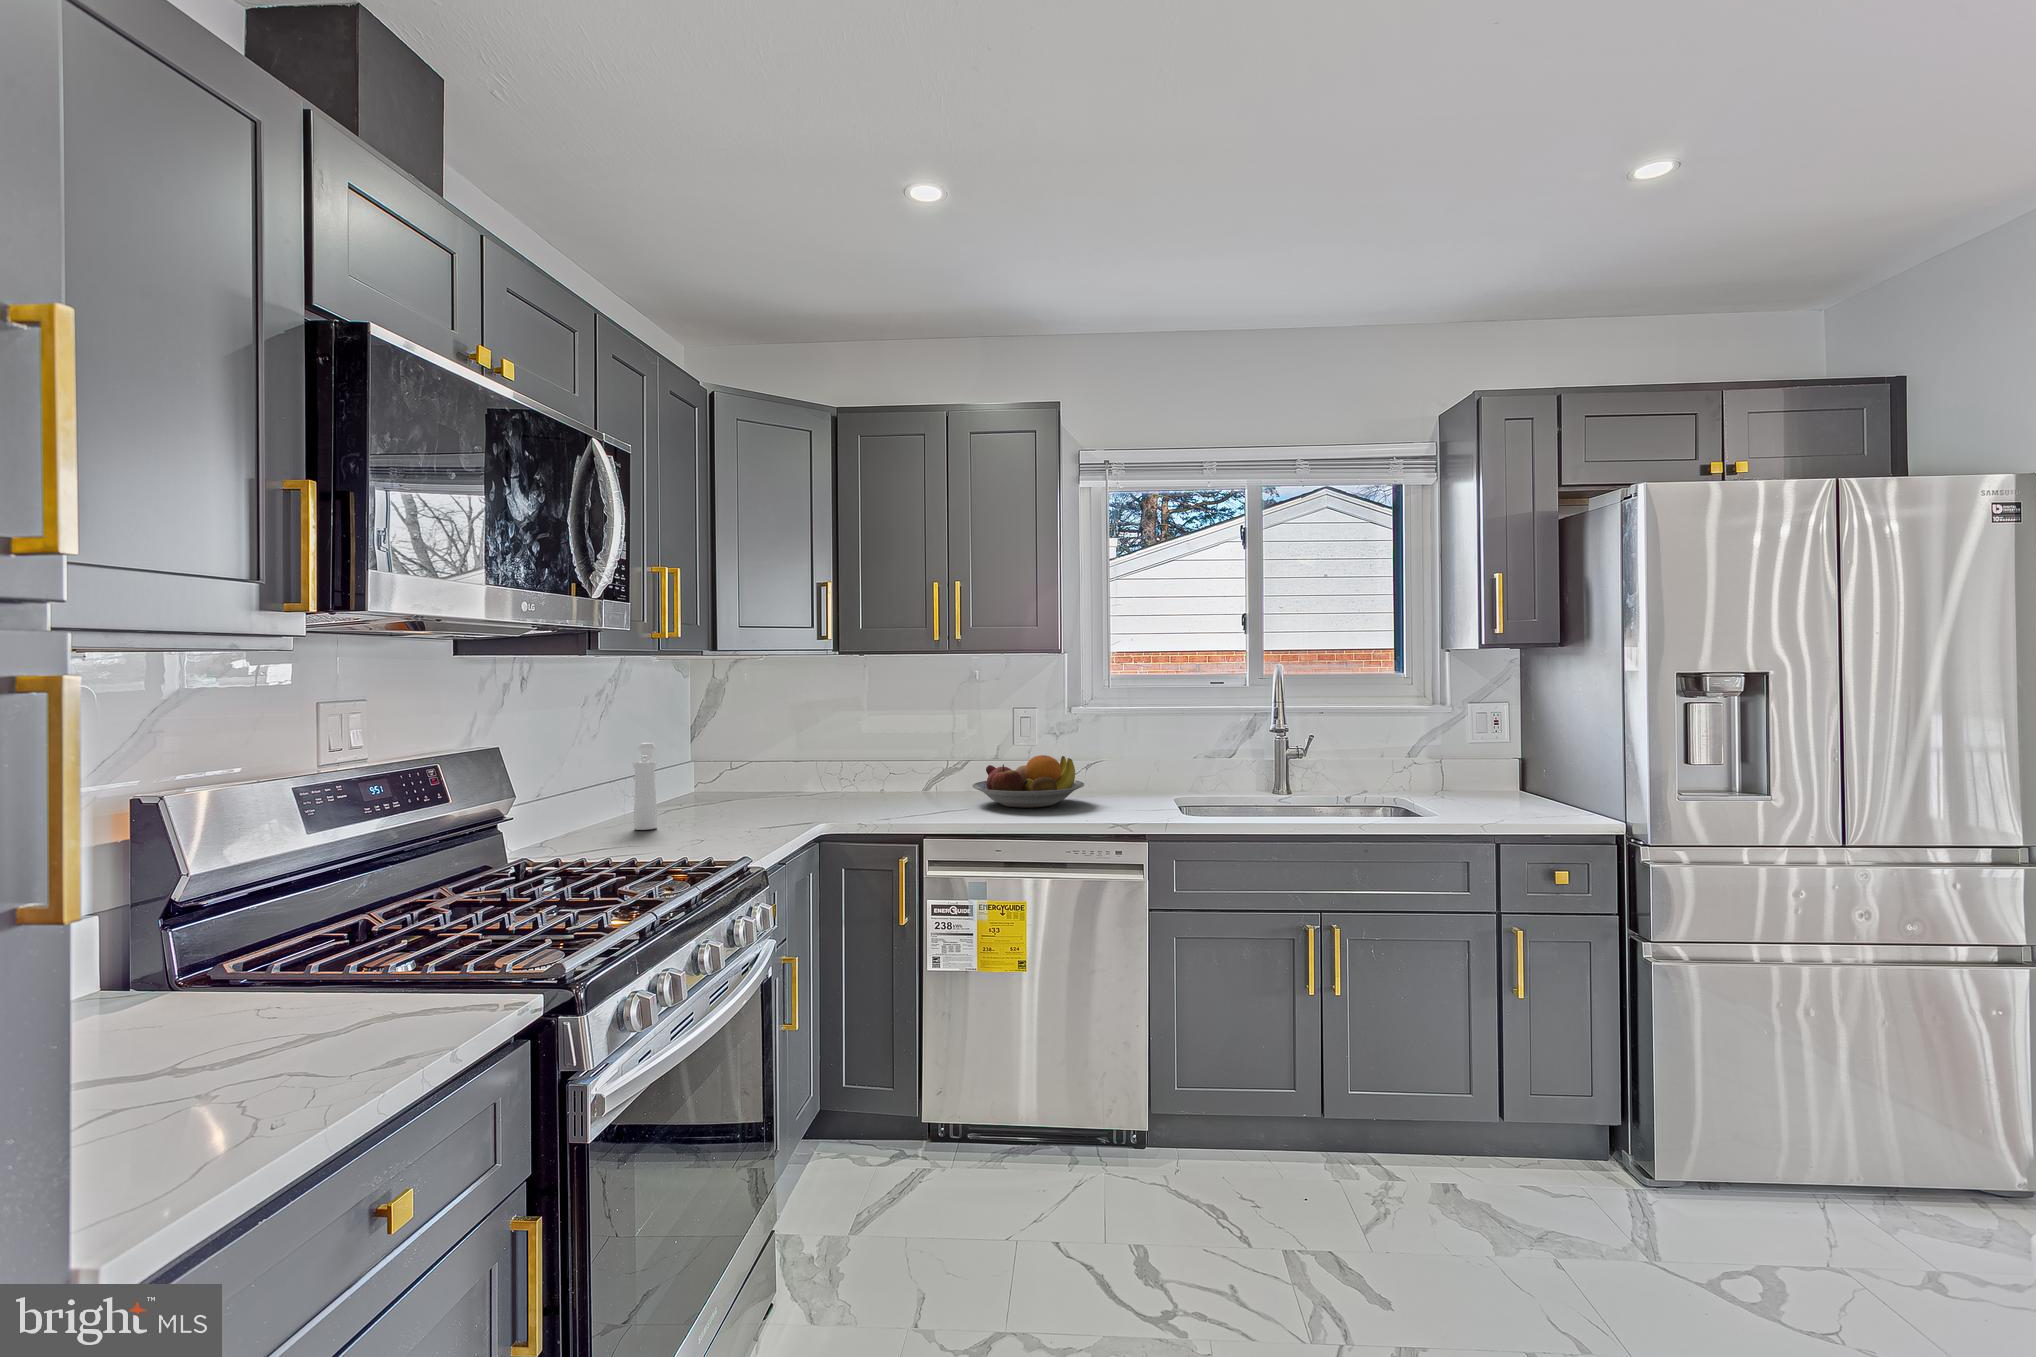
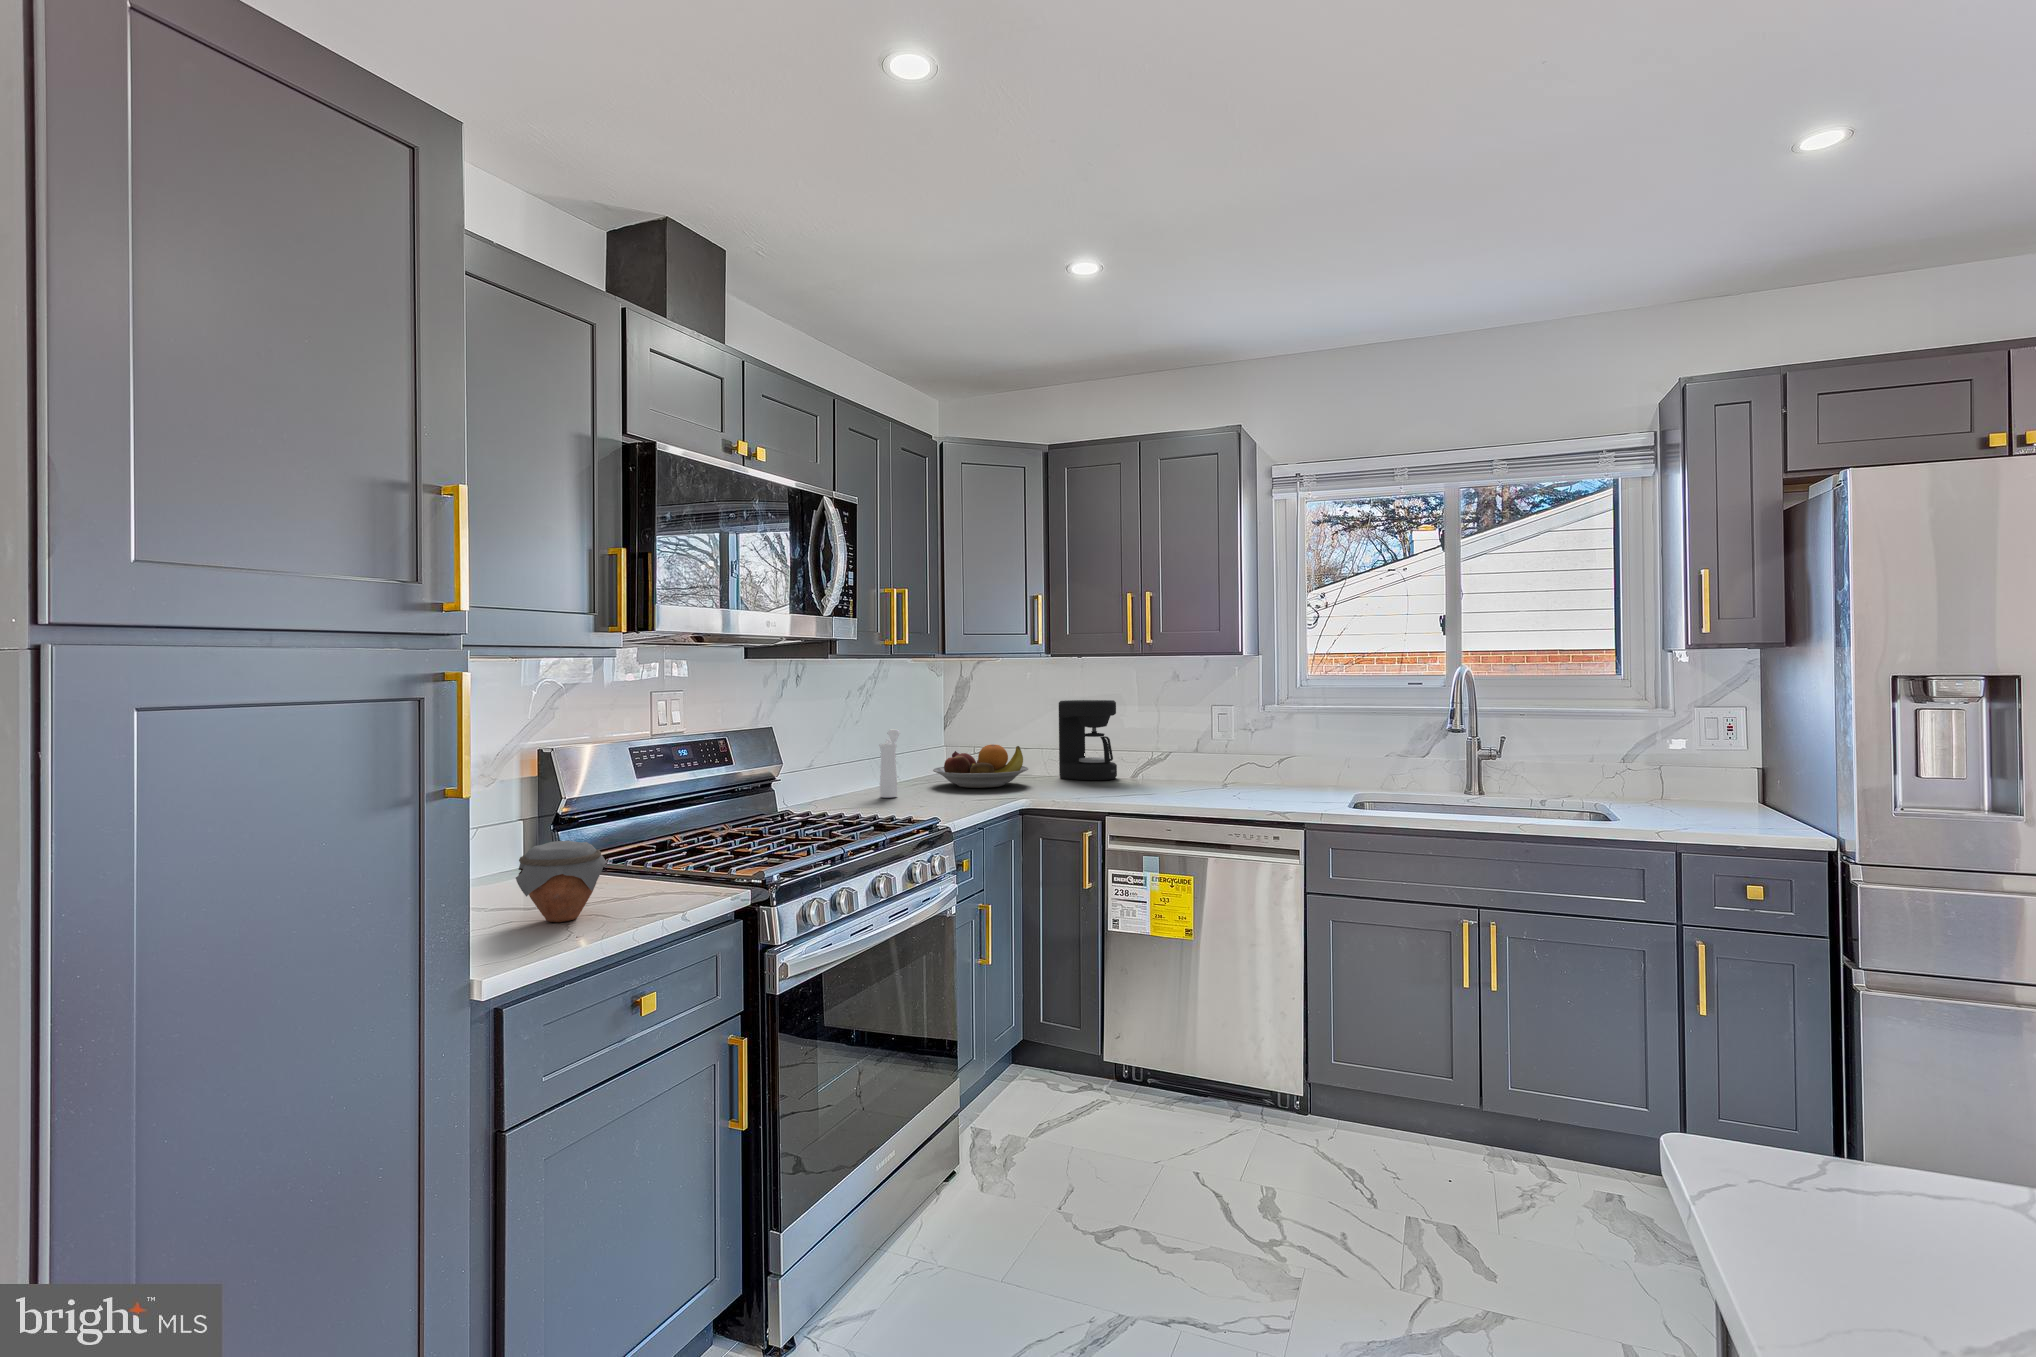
coffee maker: none [837,702,905,795] -> present [1059,700,1117,780]
fruit bowl: present [972,755,1084,808] -> present [933,744,1028,788]
jar: none [147,954,318,1098] -> present [516,841,607,922]

